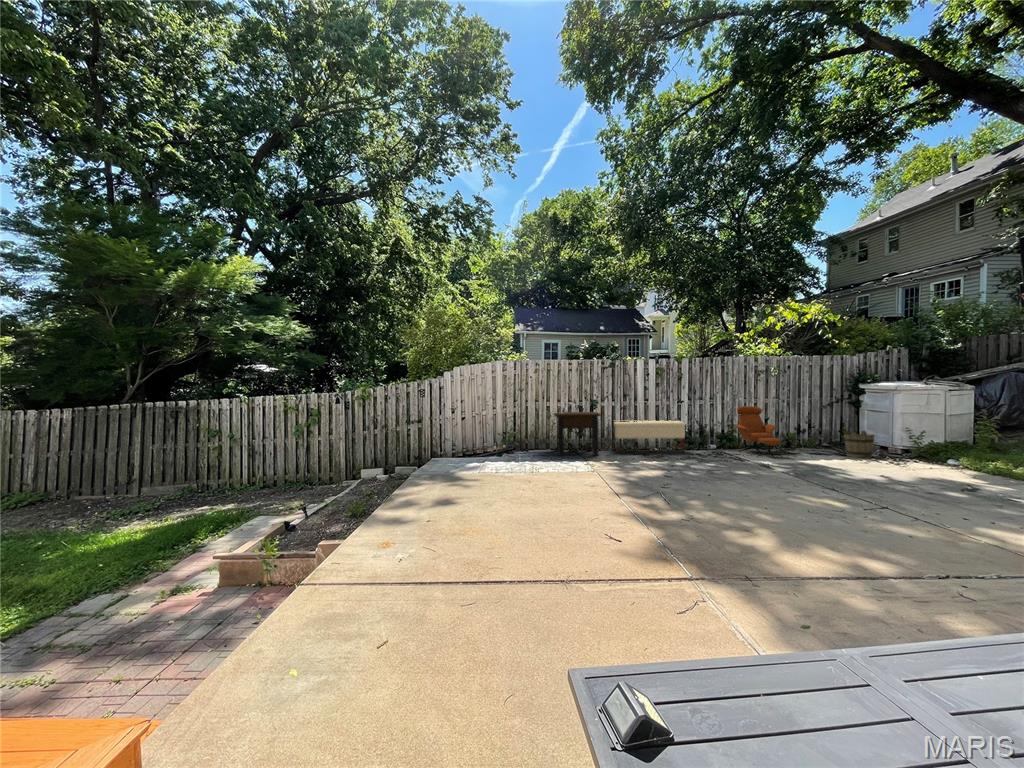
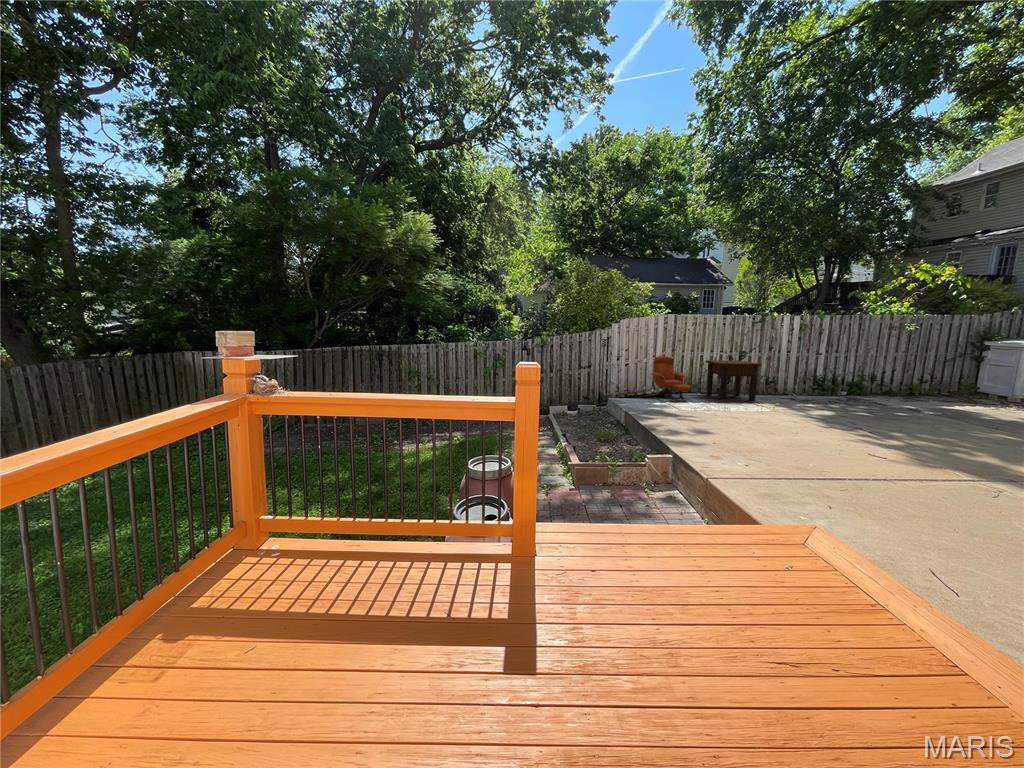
lounge chair: present [734,406,783,458] -> present [652,356,691,402]
bench: present [613,420,685,453] -> none [756,369,829,399]
bucket: present [844,431,874,458] -> none [972,383,1003,407]

